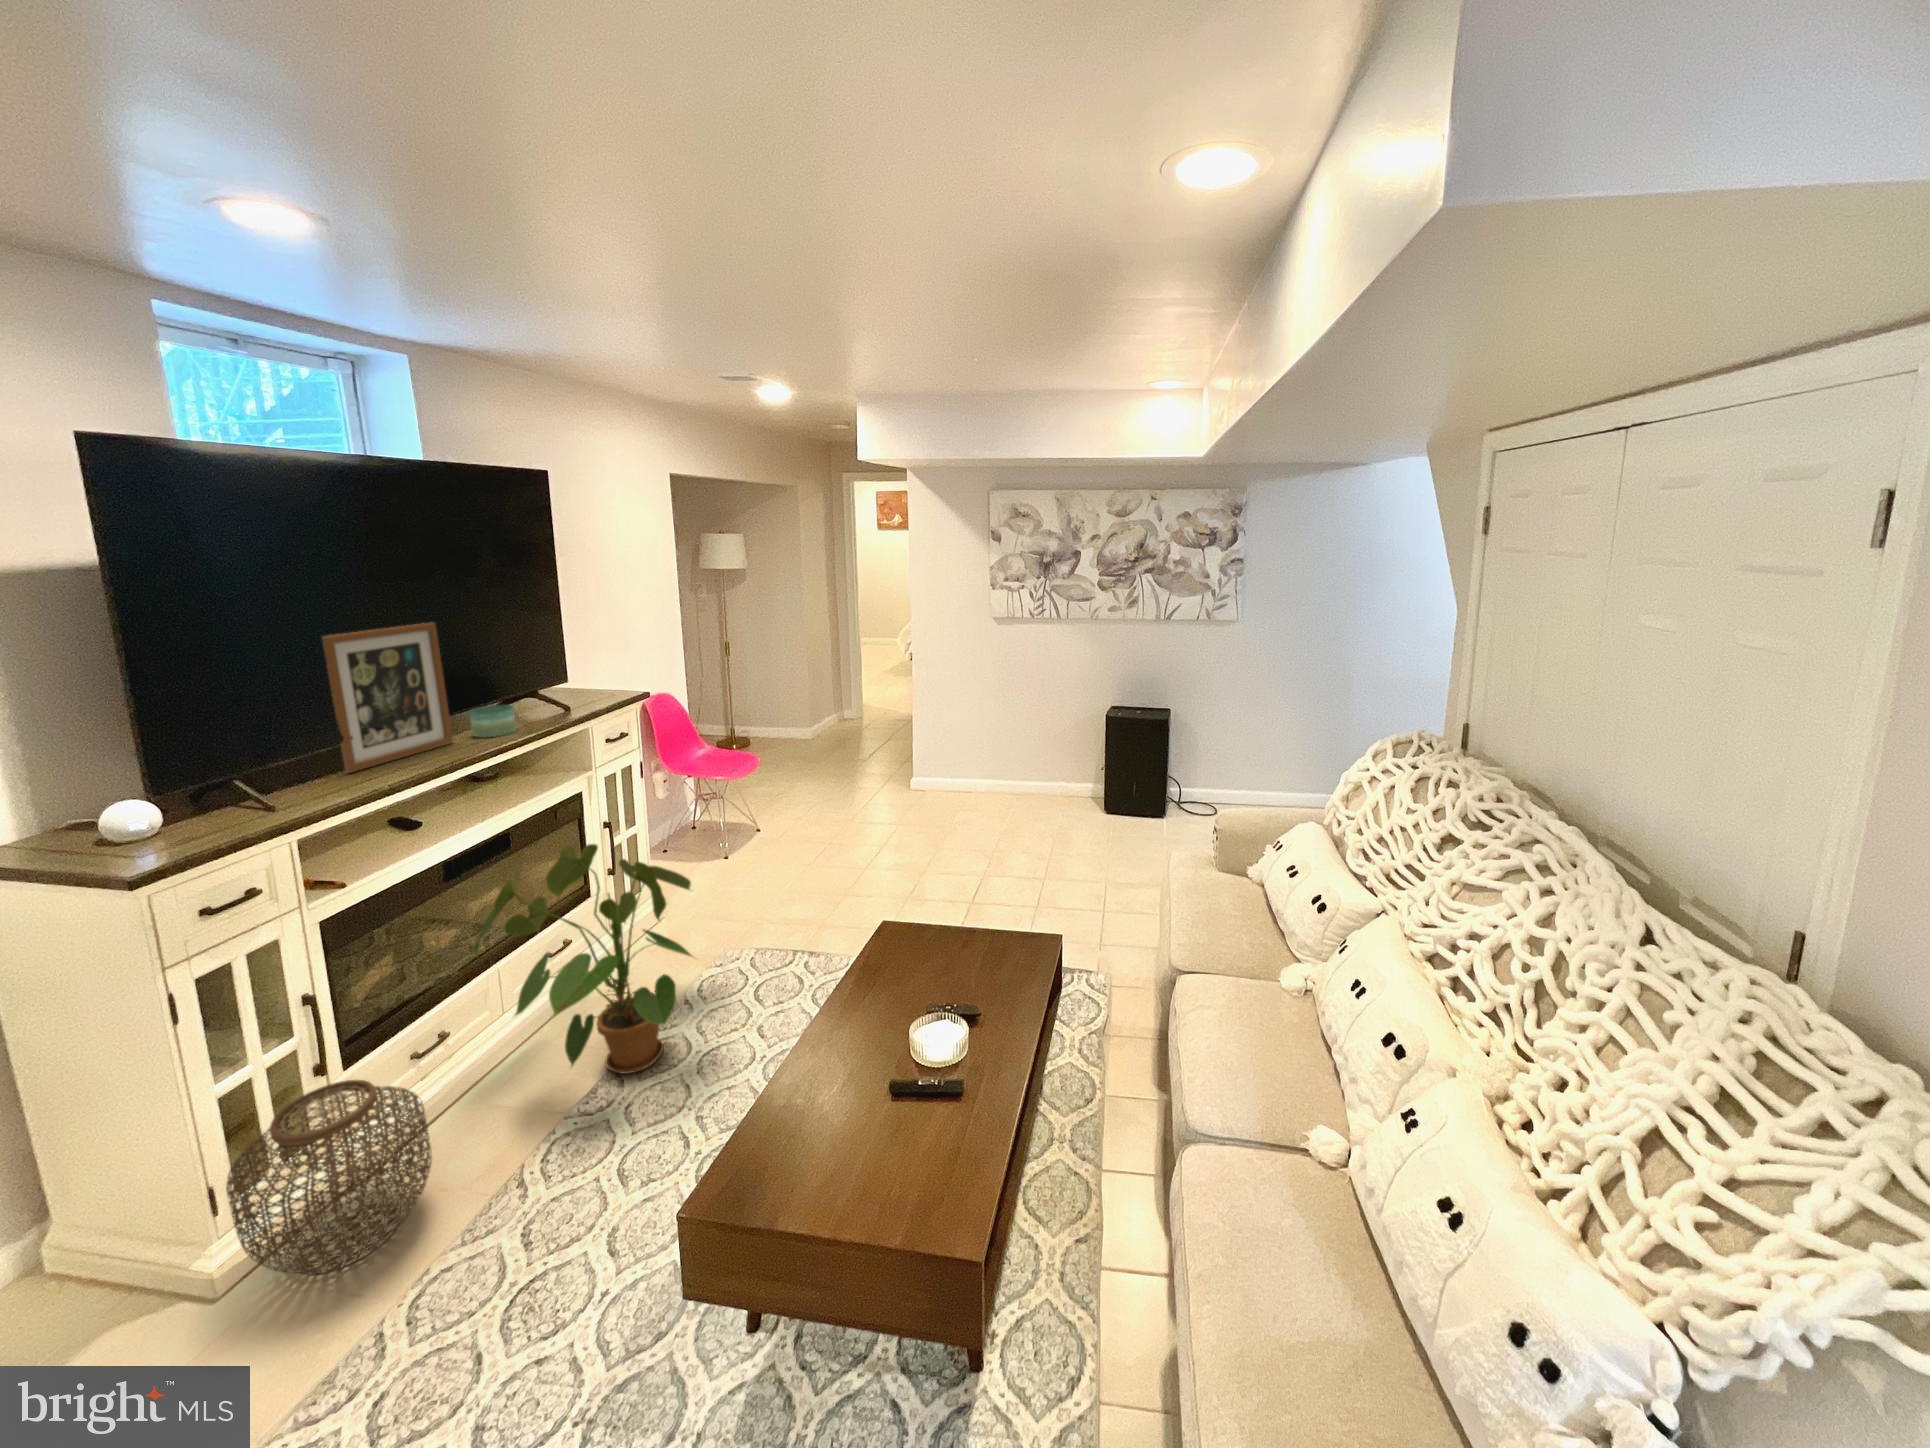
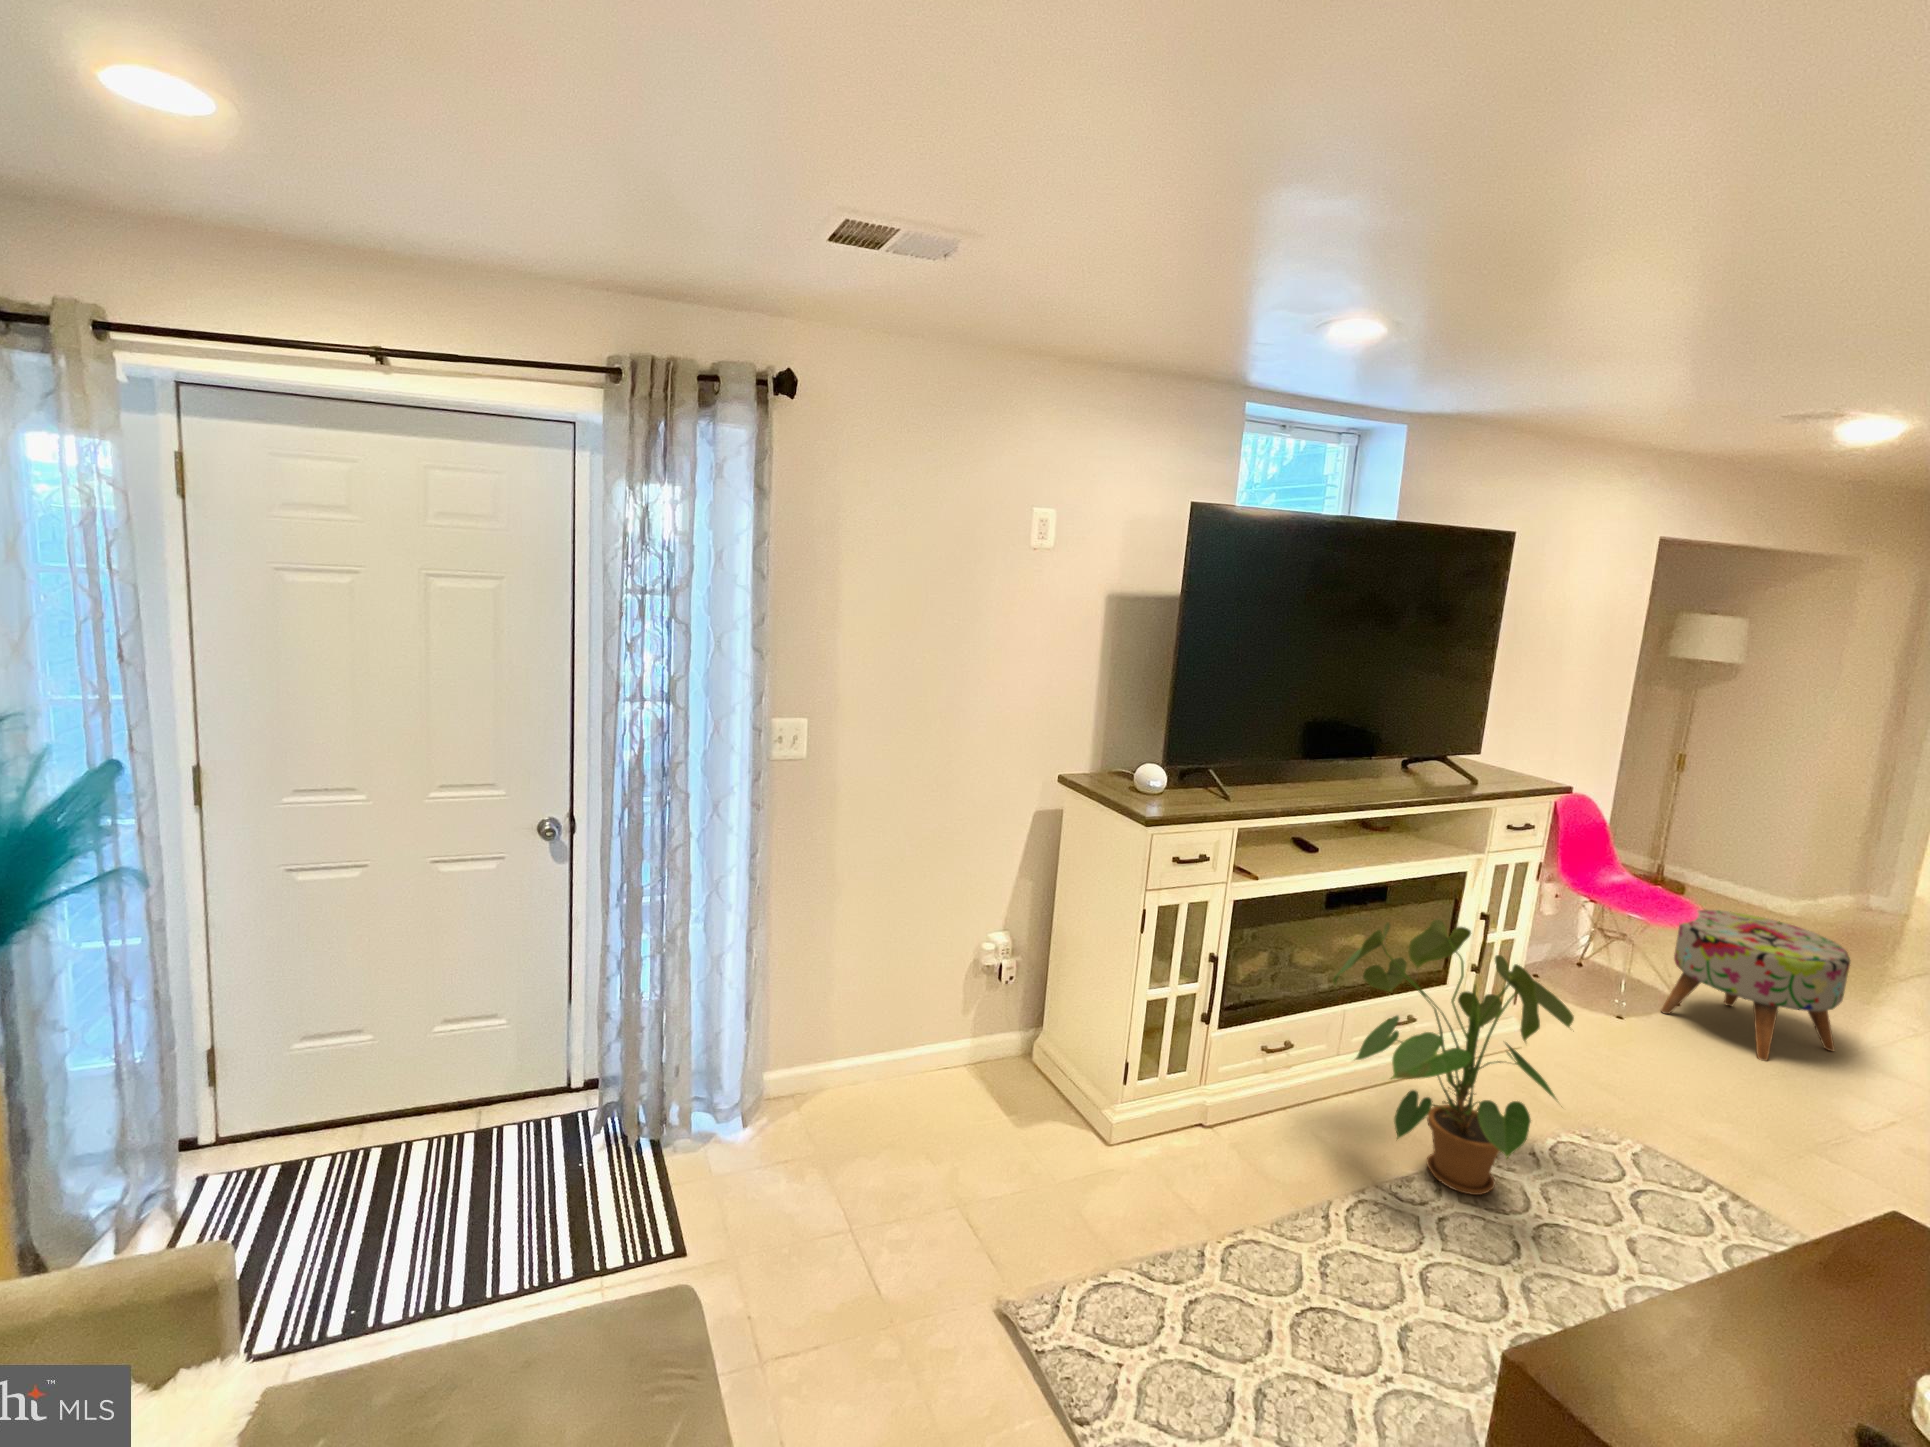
picture frame: present [322,623,453,773] -> none [1275,667,1372,786]
candle: present [470,705,516,738] -> none [1376,755,1420,788]
ottoman: none [745,752,840,847] -> present [1661,910,1850,1061]
woven basket: present [226,1080,431,1275] -> none [1140,1029,1271,1183]

